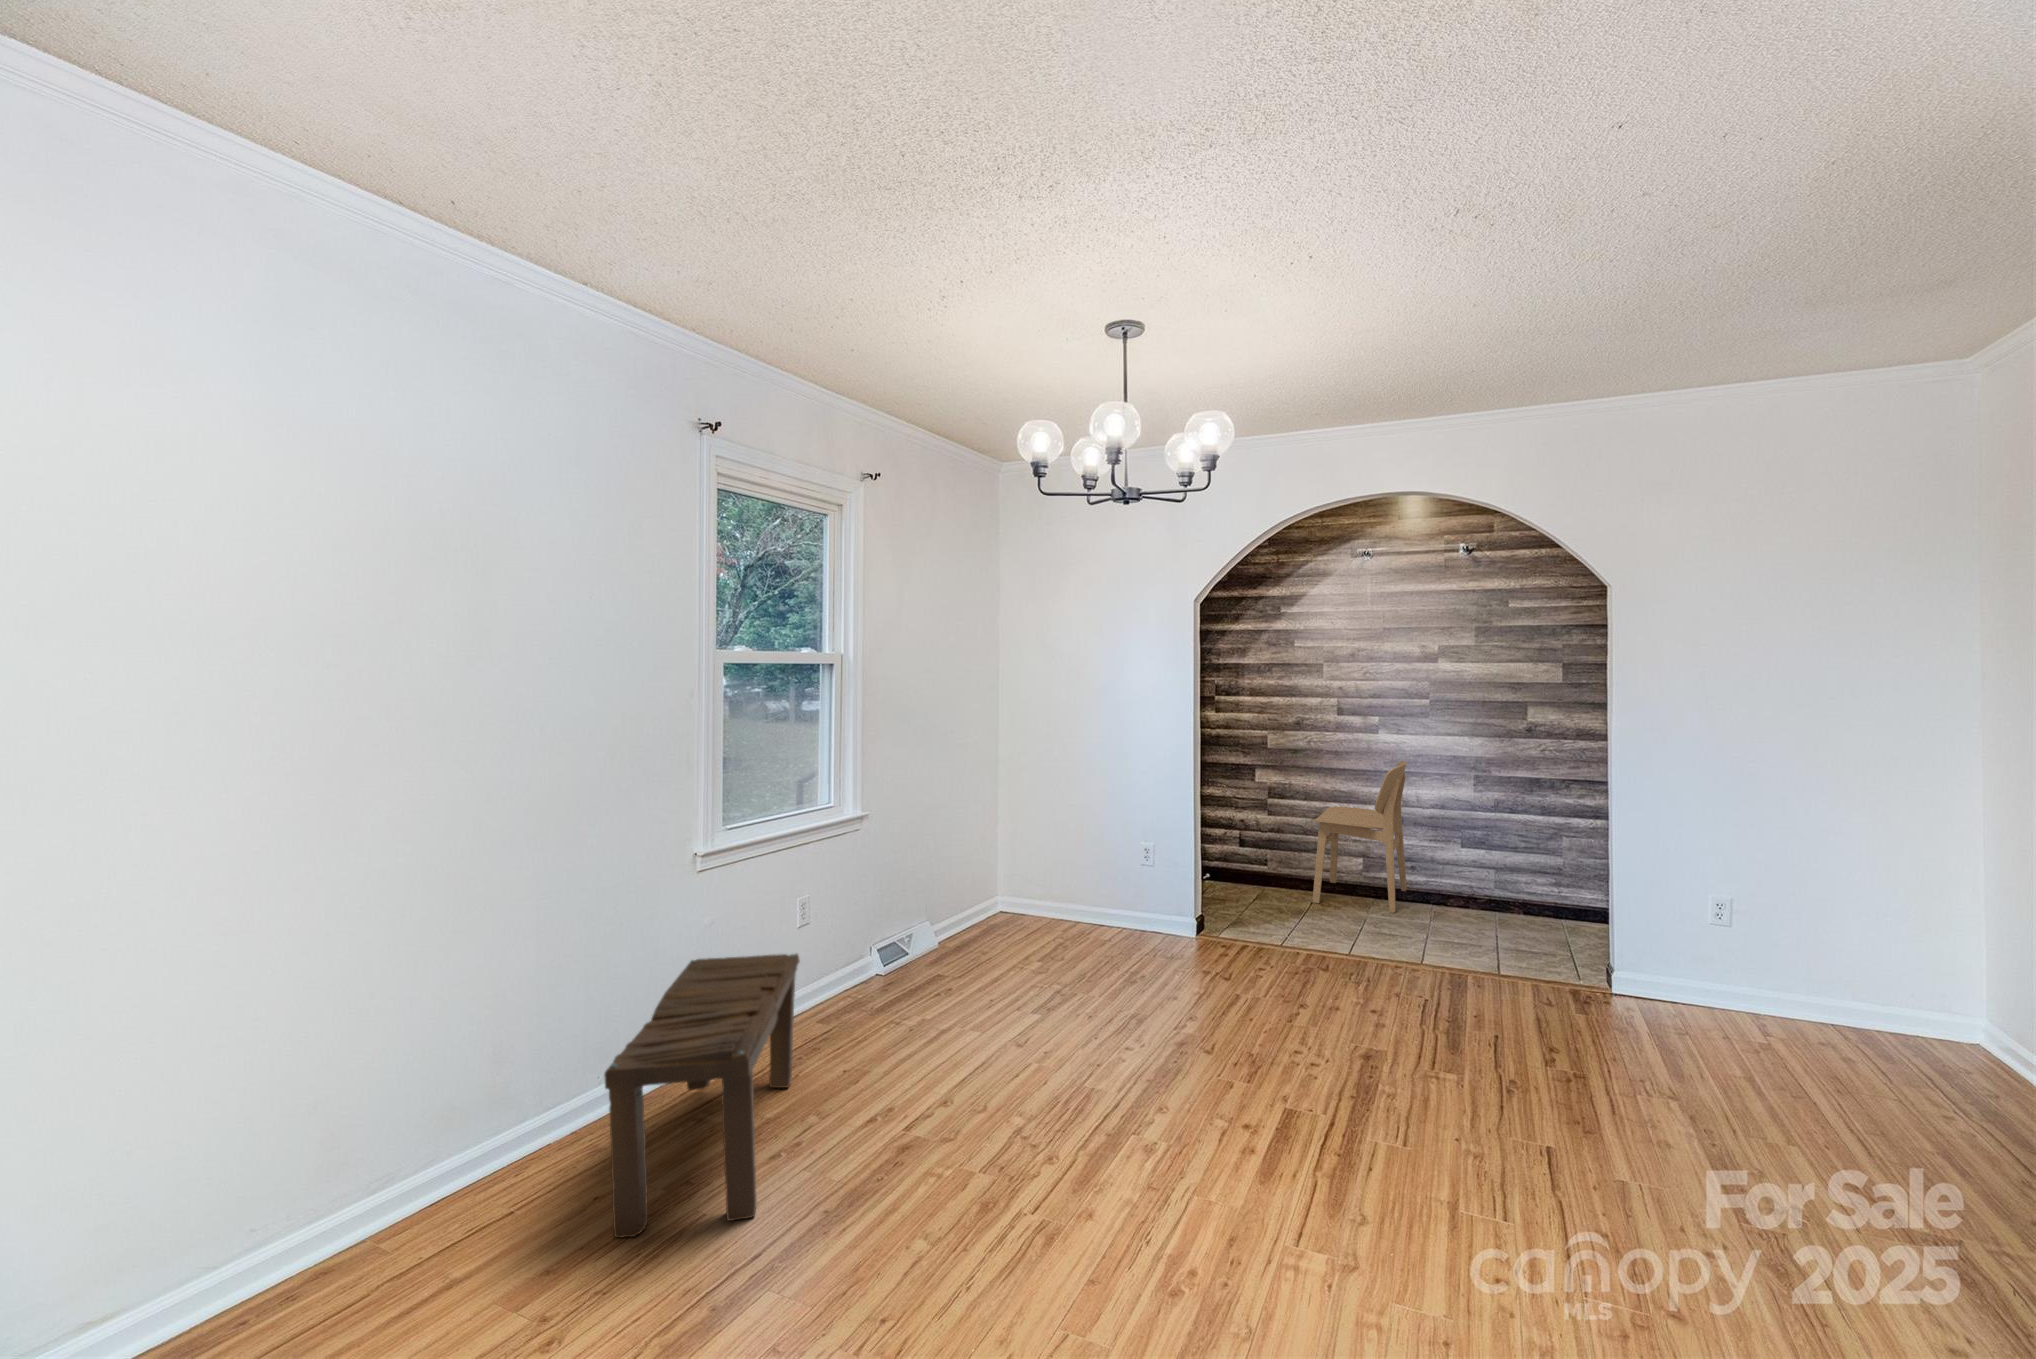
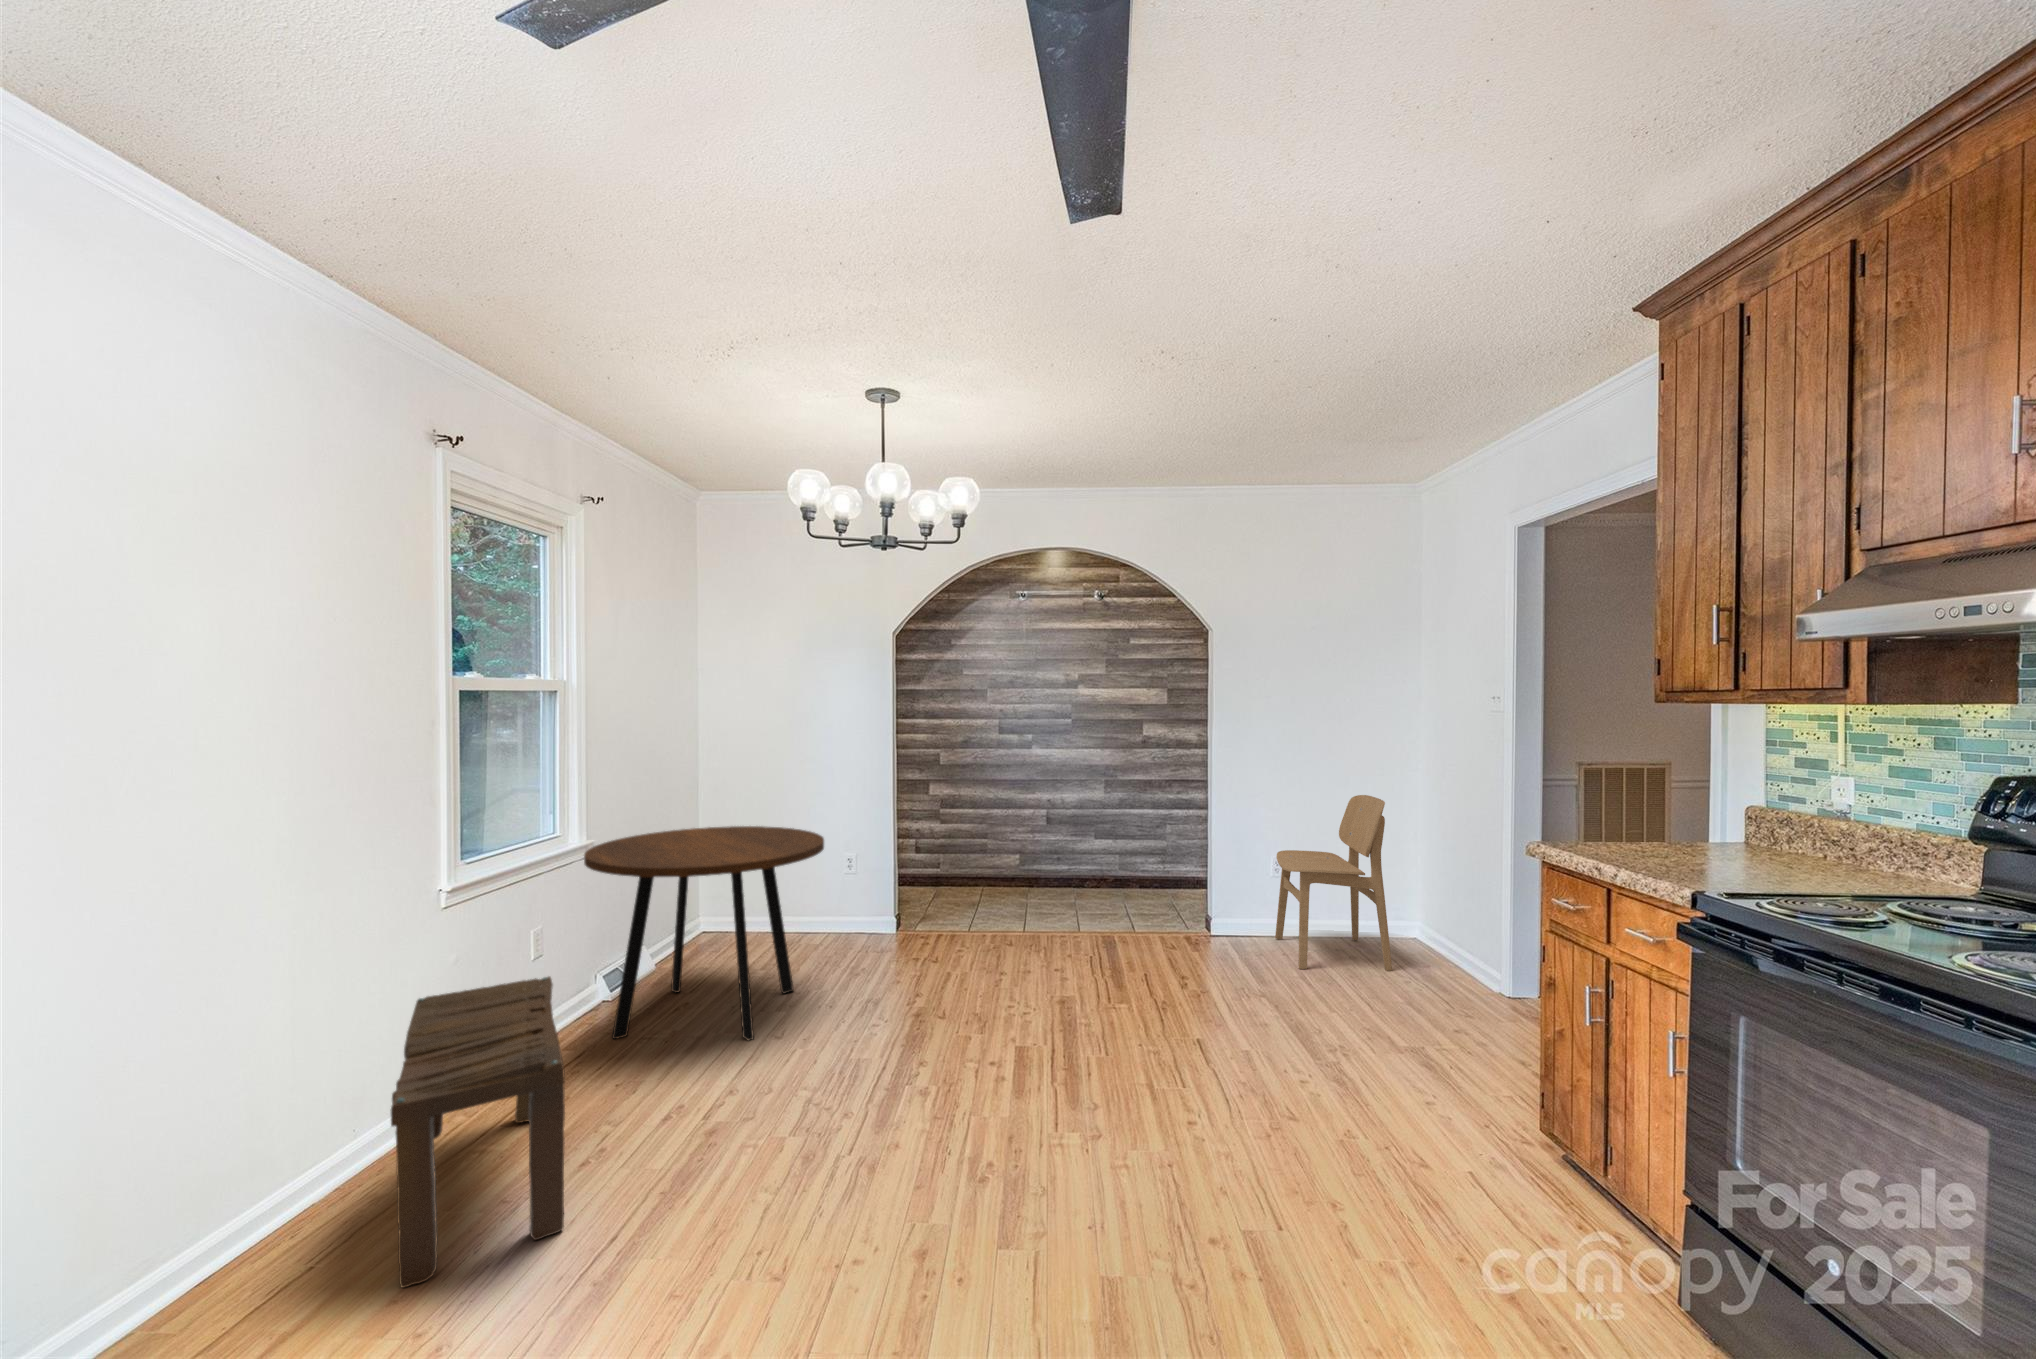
dining chair: present [1312,761,1407,913] -> present [1275,795,1392,971]
dining table: none [857,811,1087,1040] -> present [584,826,824,1041]

